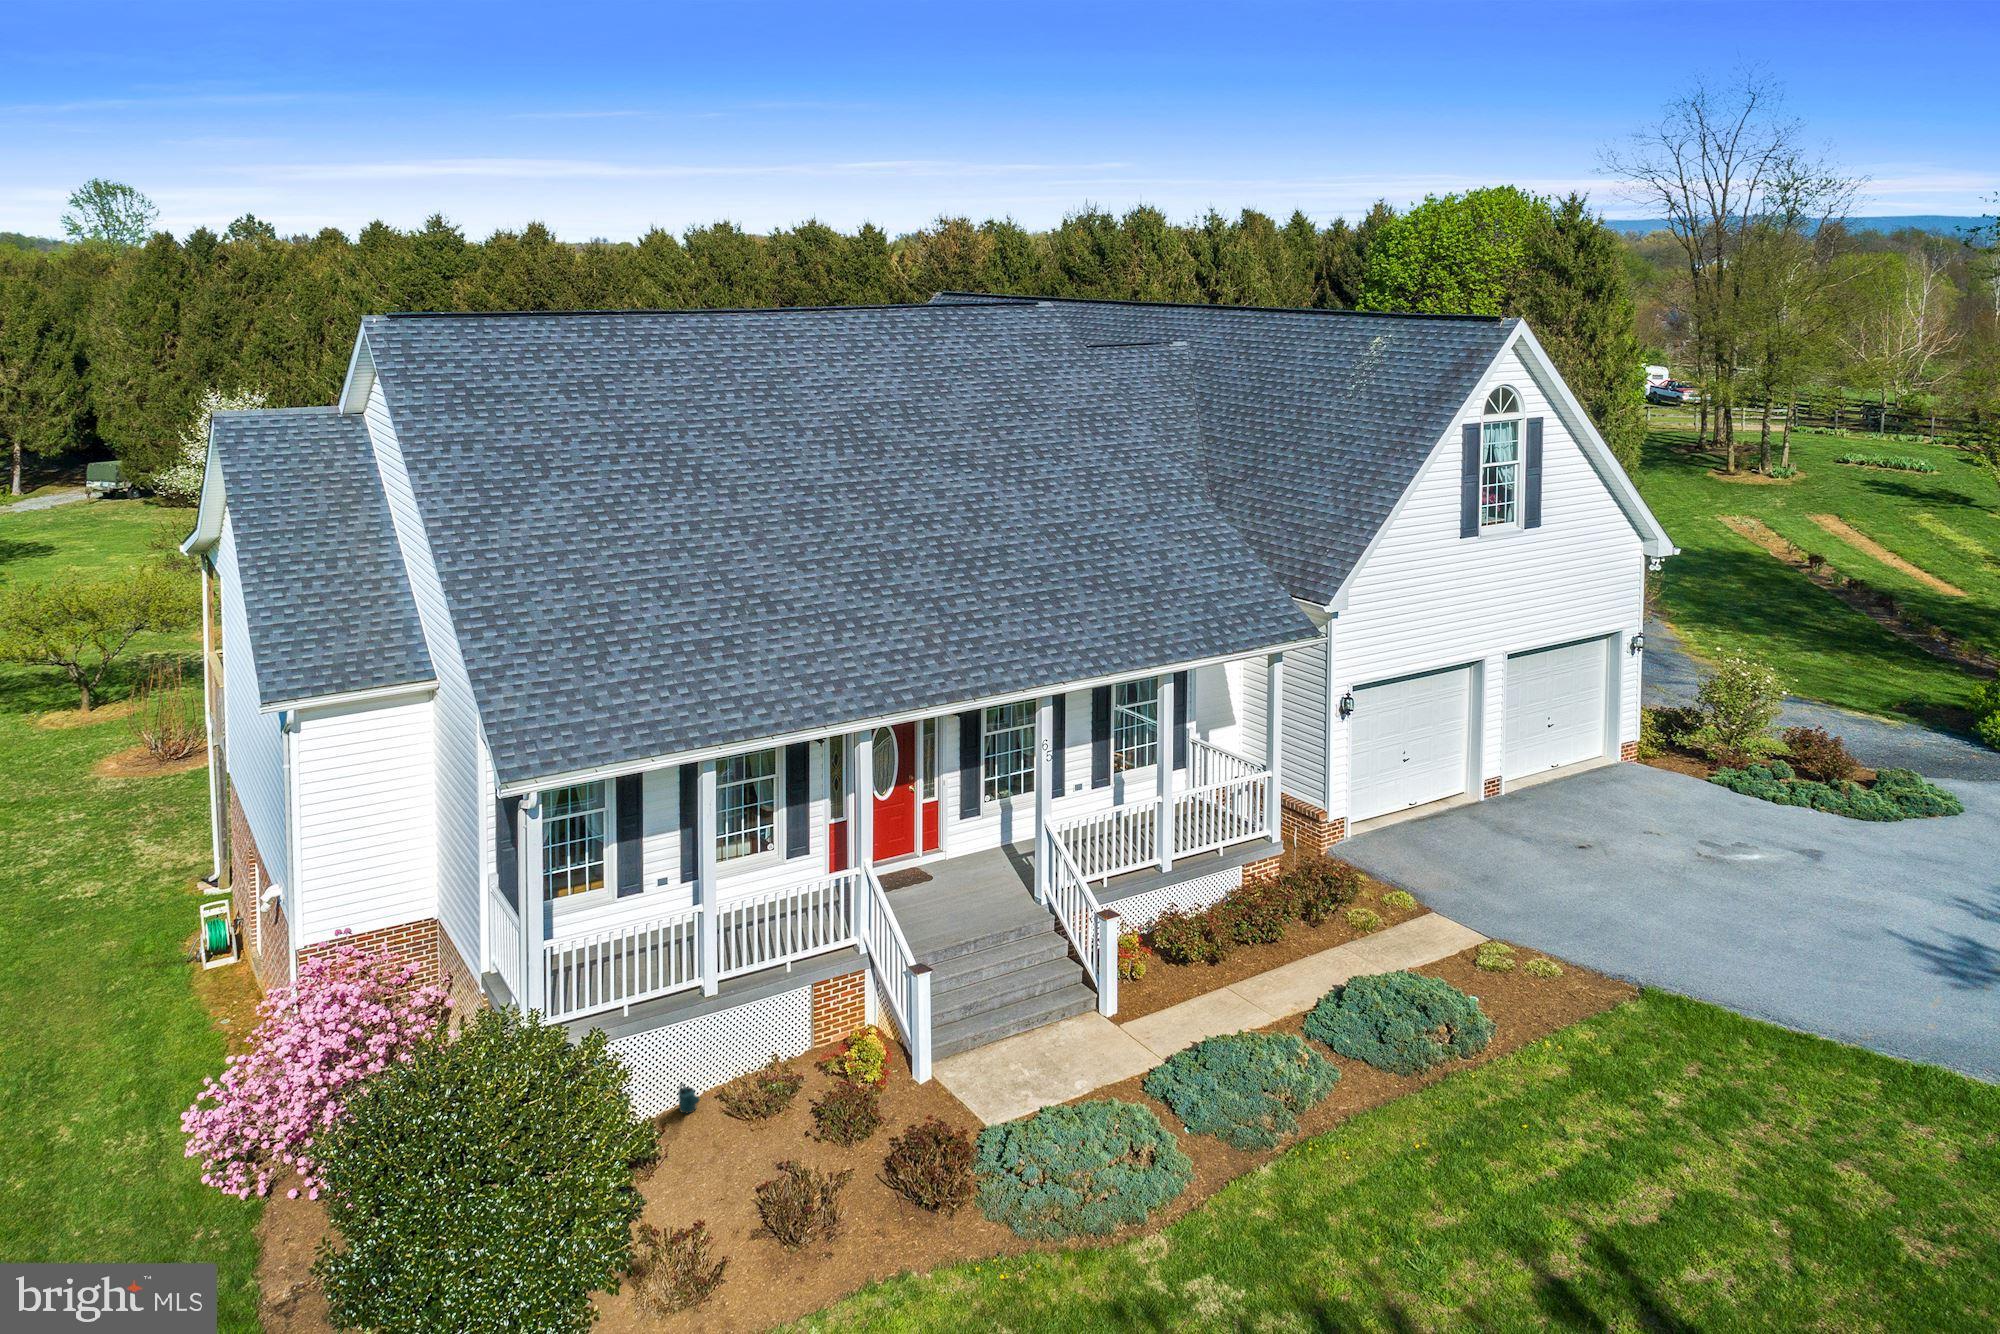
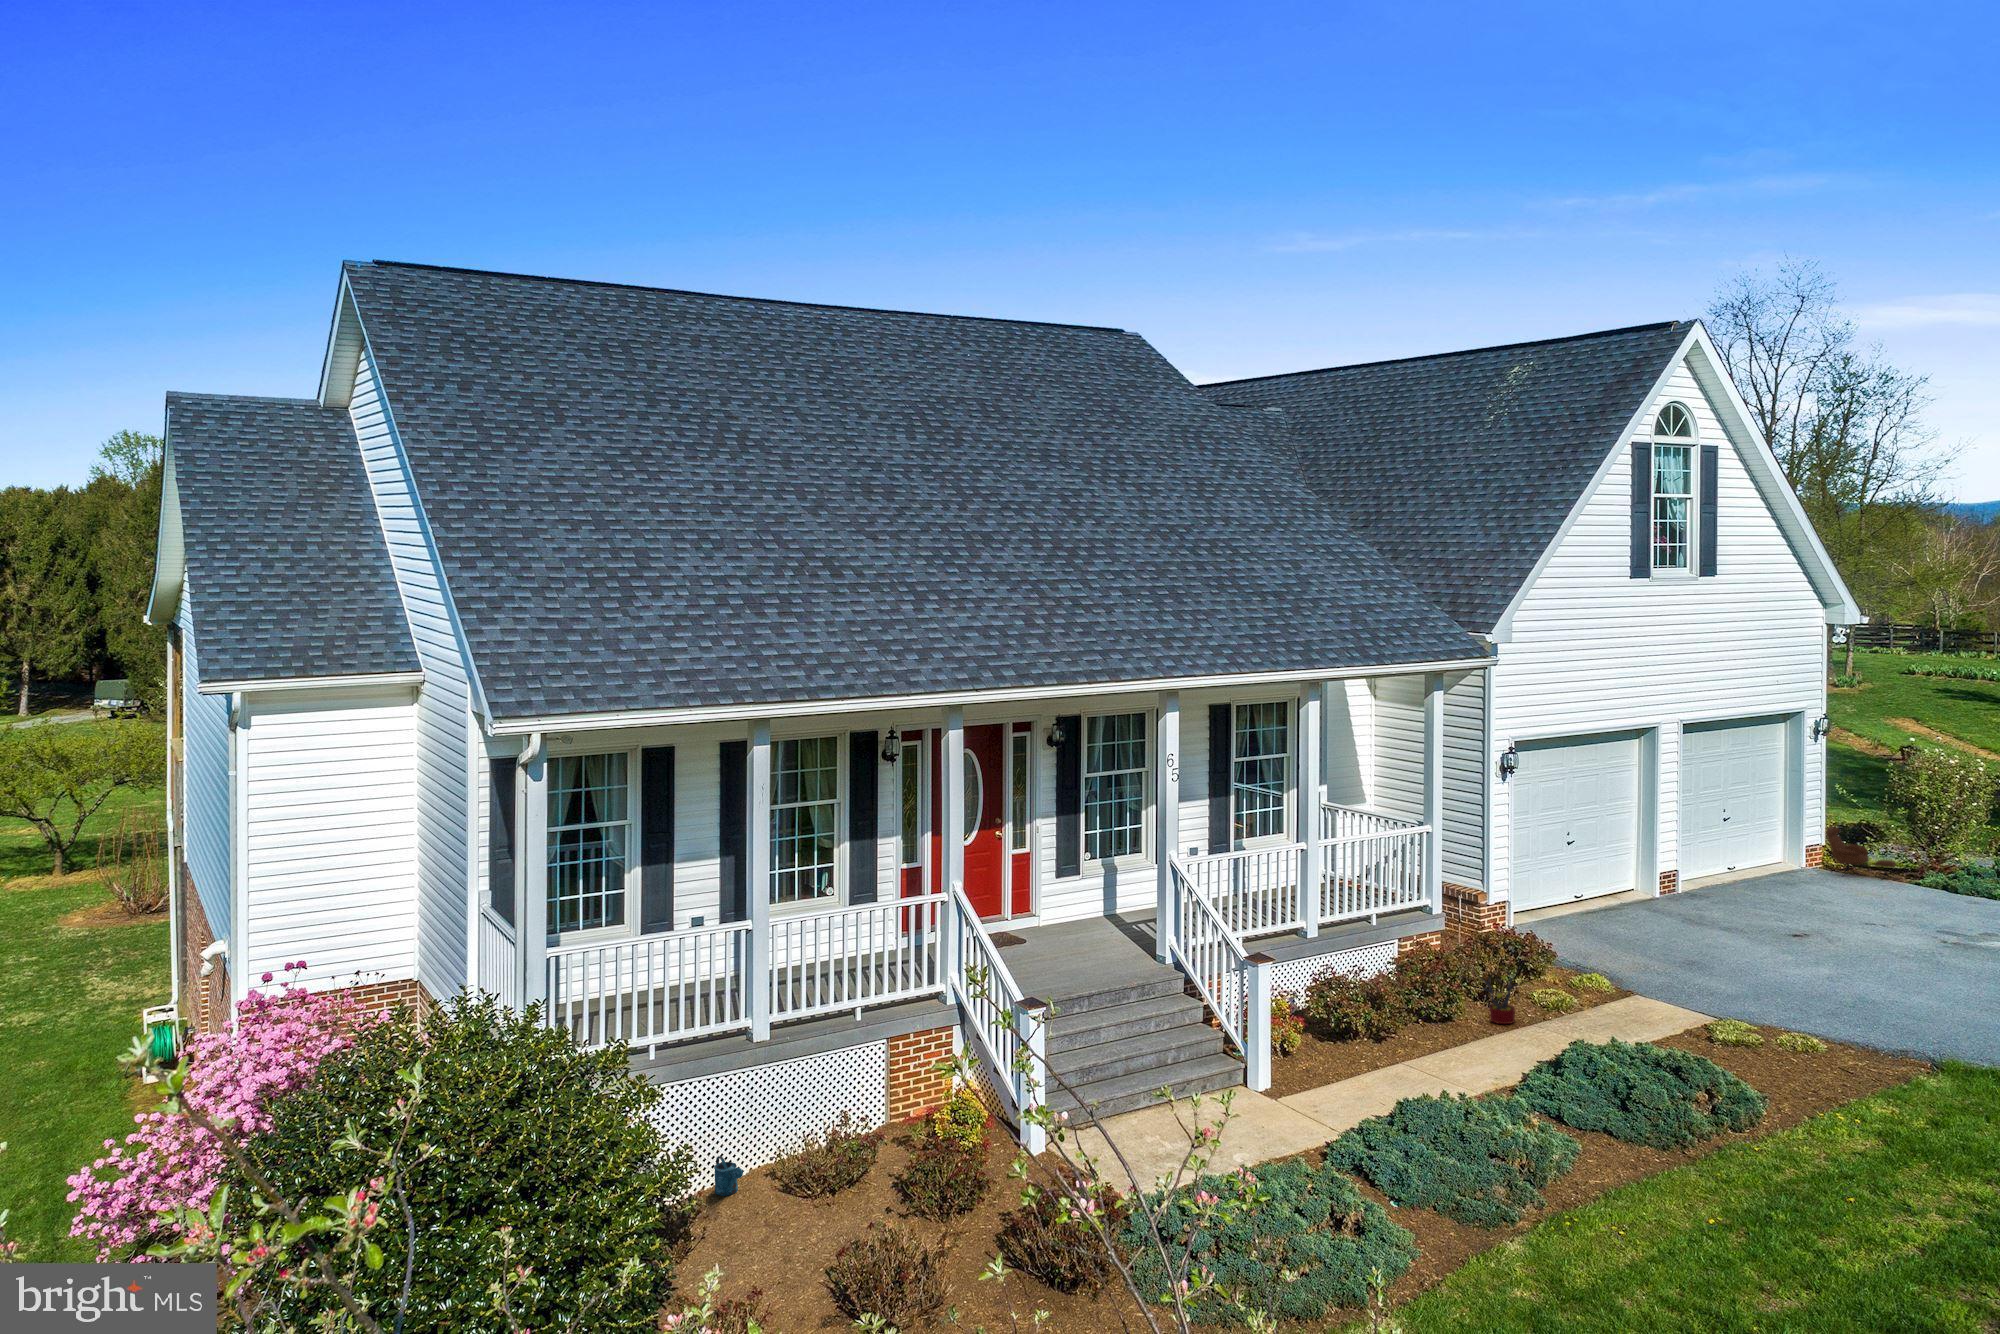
lounge chair: none [1639,724,1694,774] -> present [1826,827,1896,877]
decorative plant: none [1287,892,1343,943] -> present [1485,971,1532,1024]

